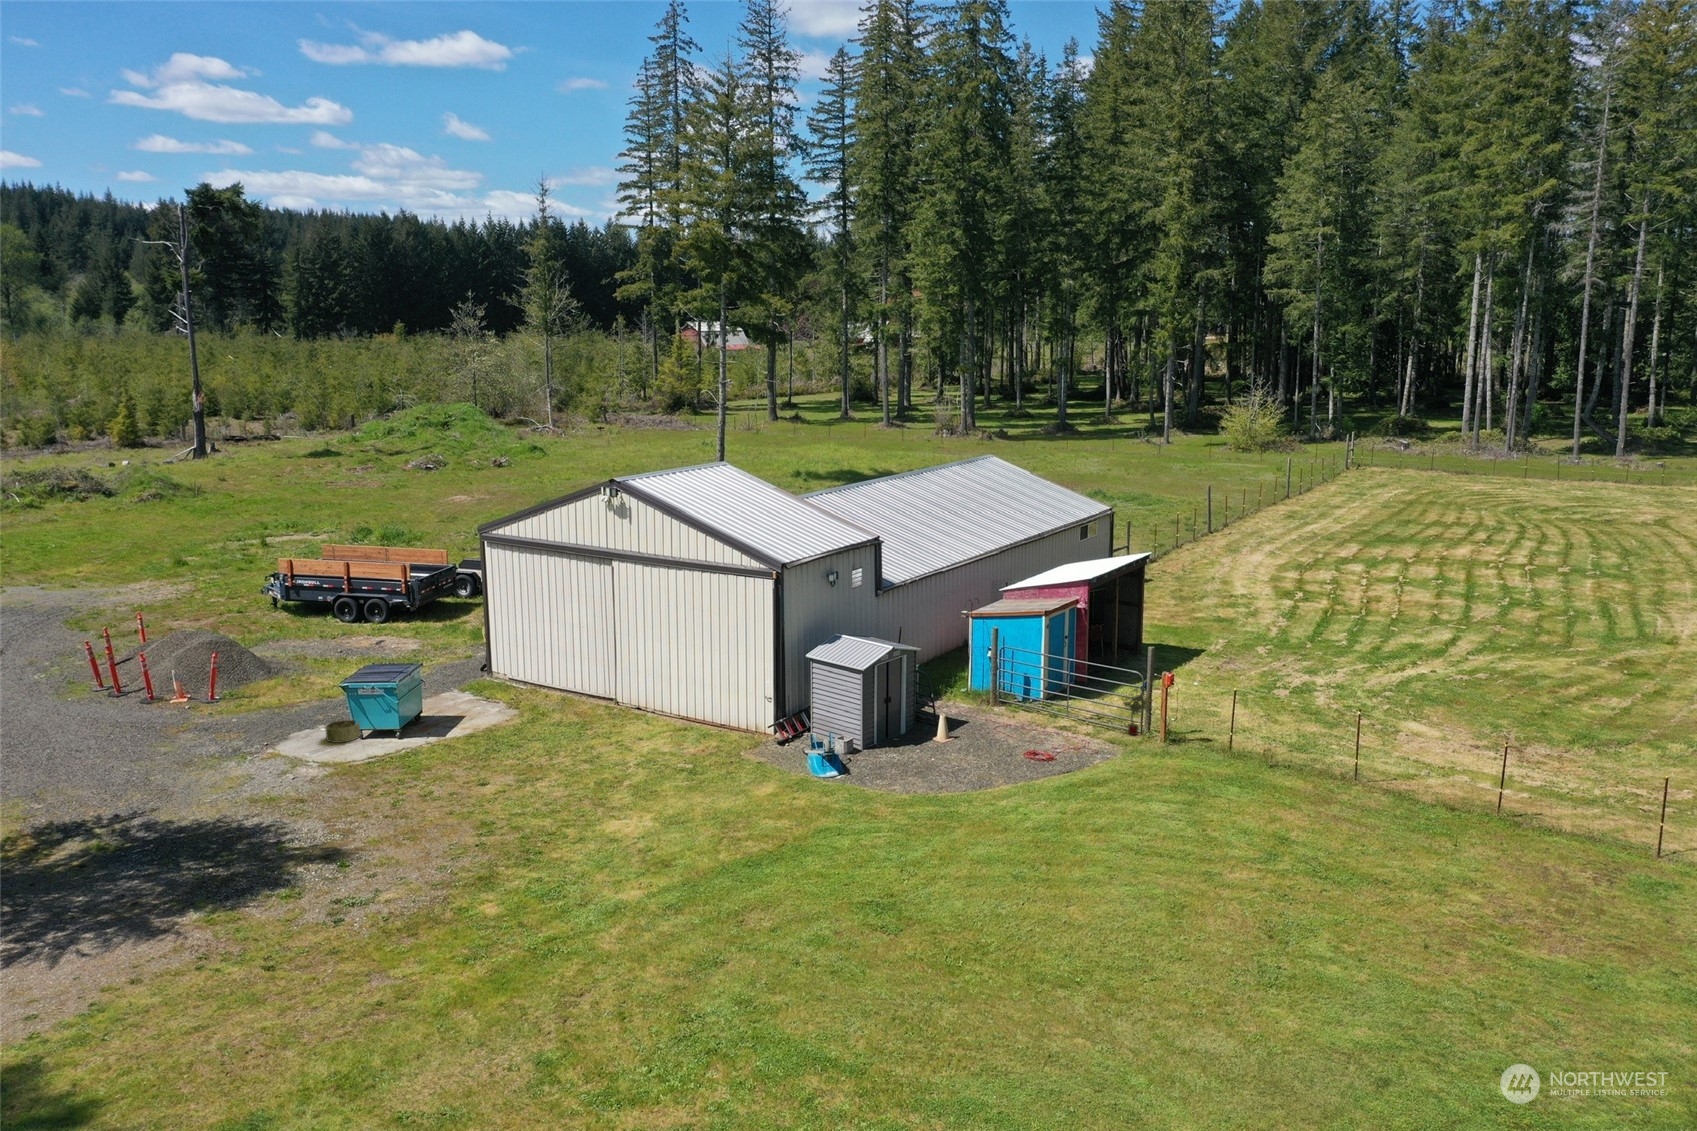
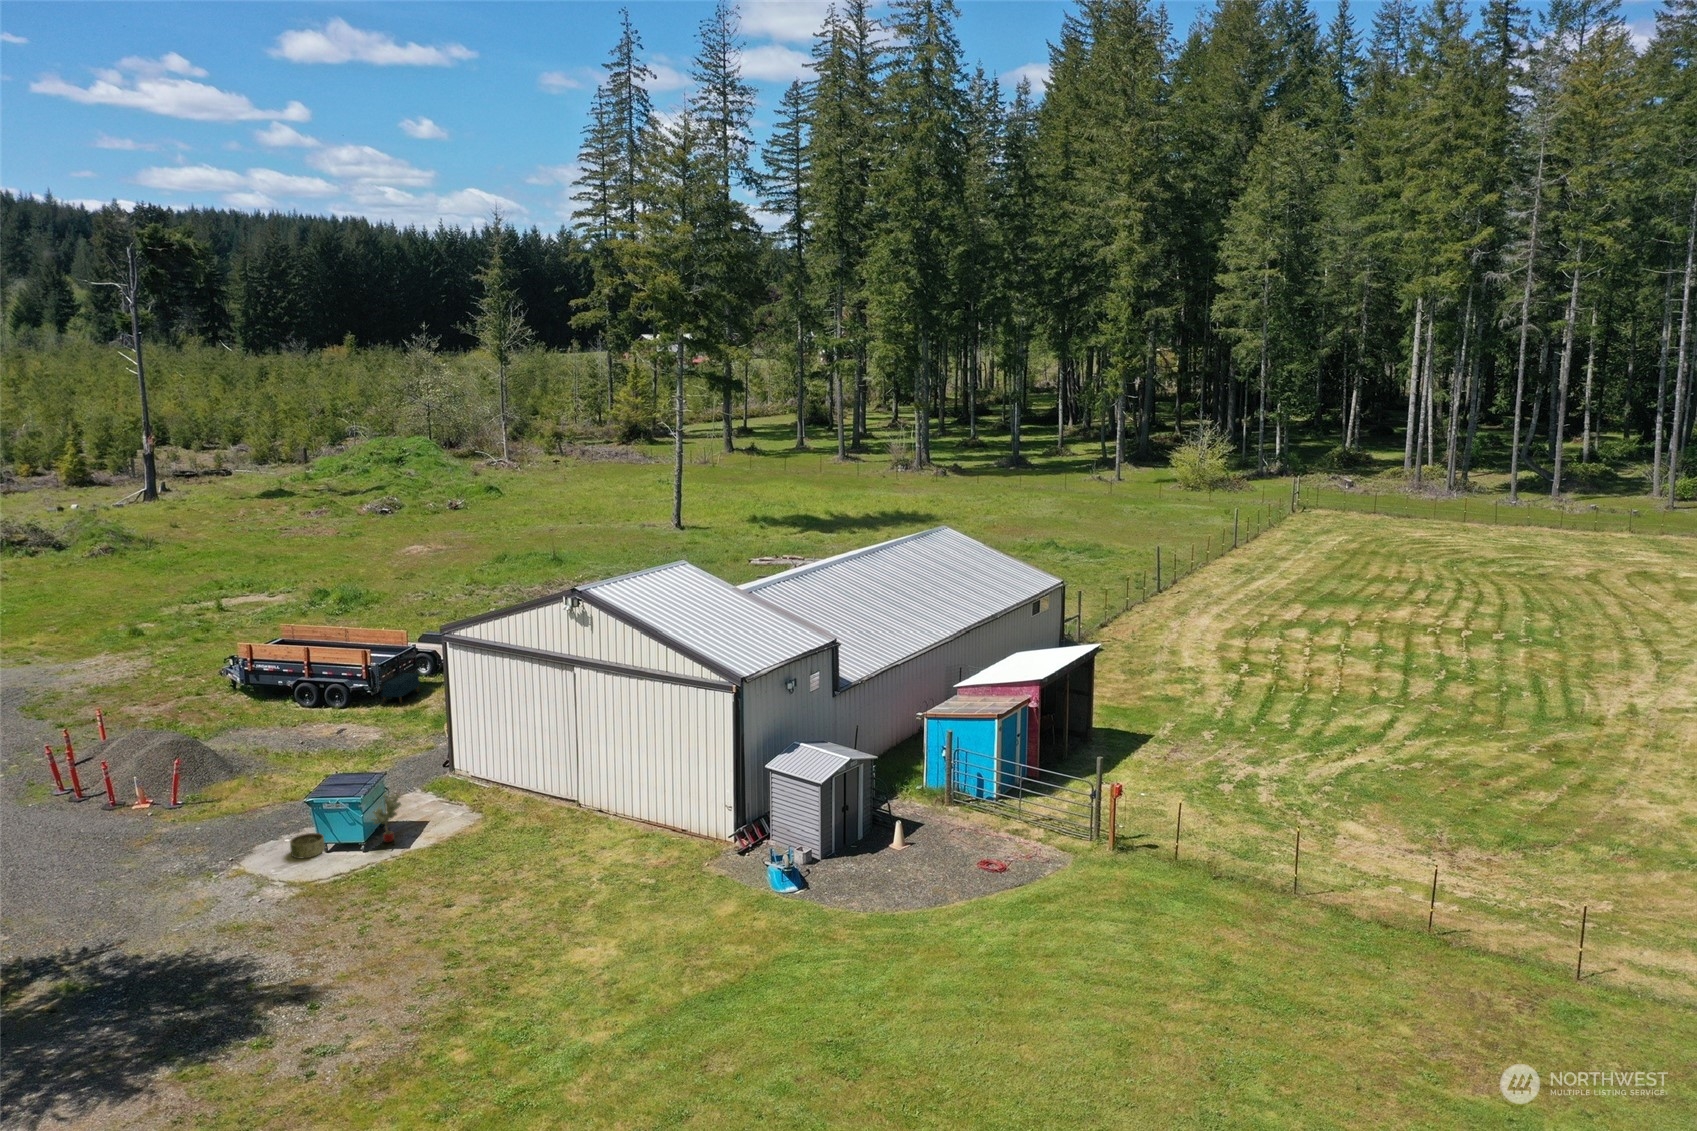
bench: none [424,592,463,620] -> present [382,673,420,702]
potted tree: present [1124,687,1153,735] -> present [372,793,401,842]

